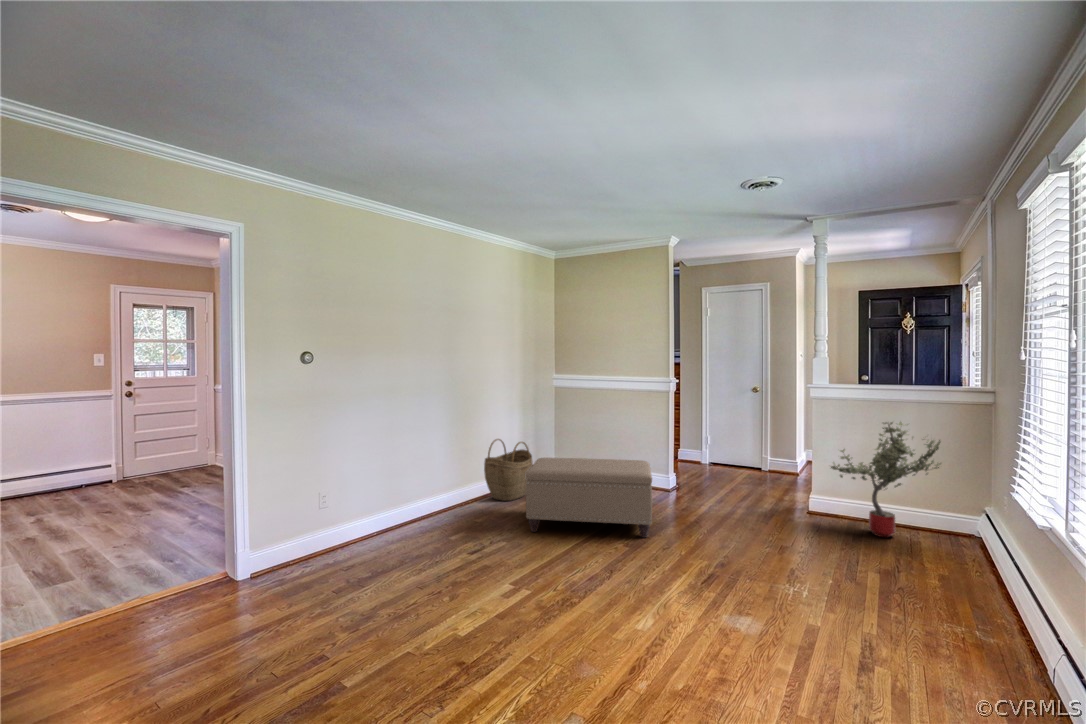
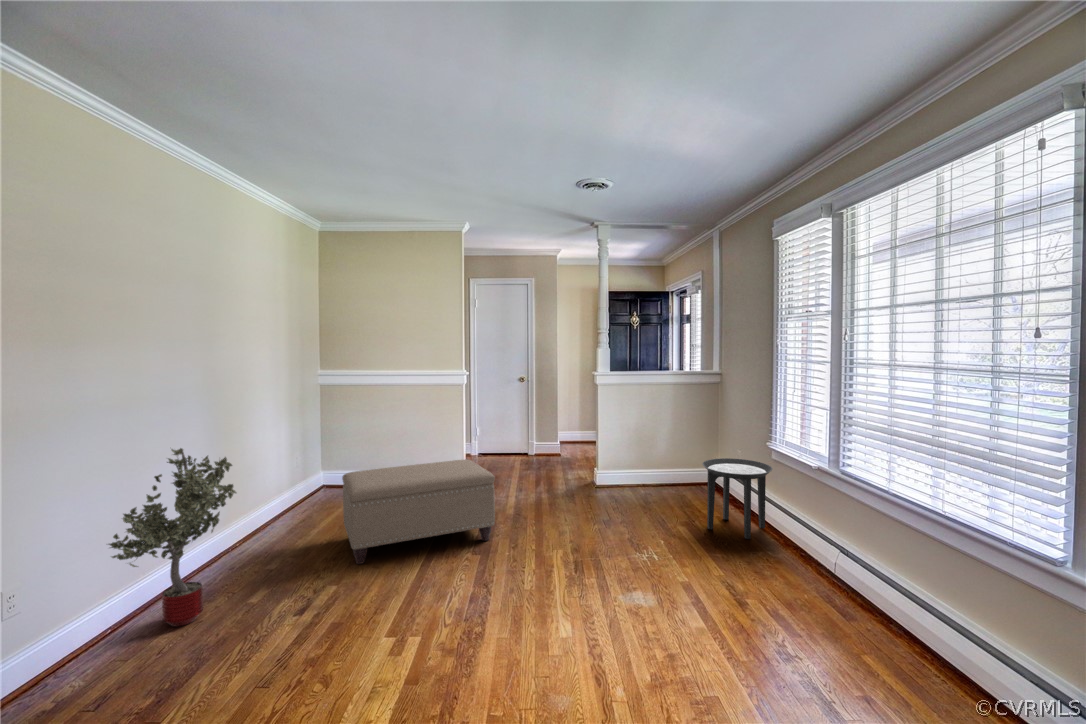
potted tree: present [831,422,941,537] -> present [108,448,236,626]
woven basket: present [484,439,533,501] -> none [255,456,319,535]
side table: none [904,499,1013,608] -> present [702,458,772,539]

